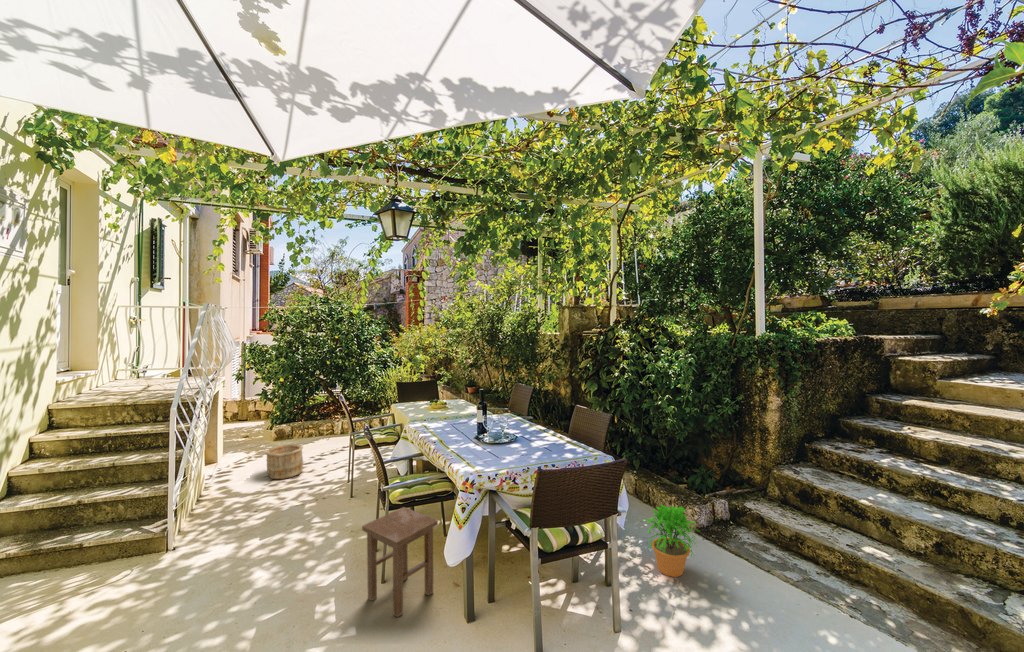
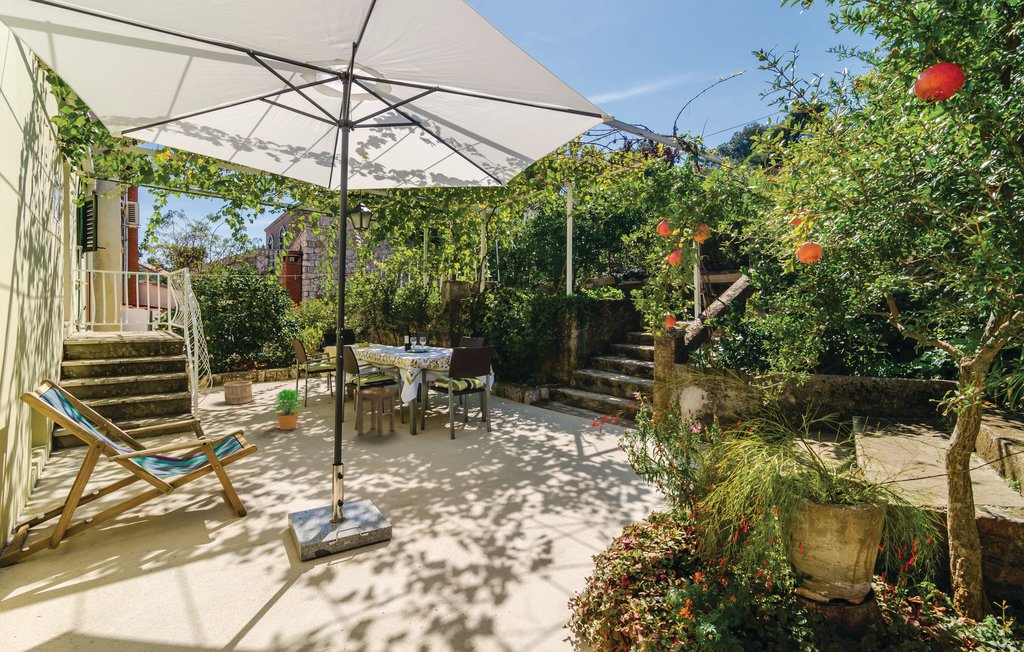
potted plant: present [645,504,695,577] -> present [273,389,301,430]

